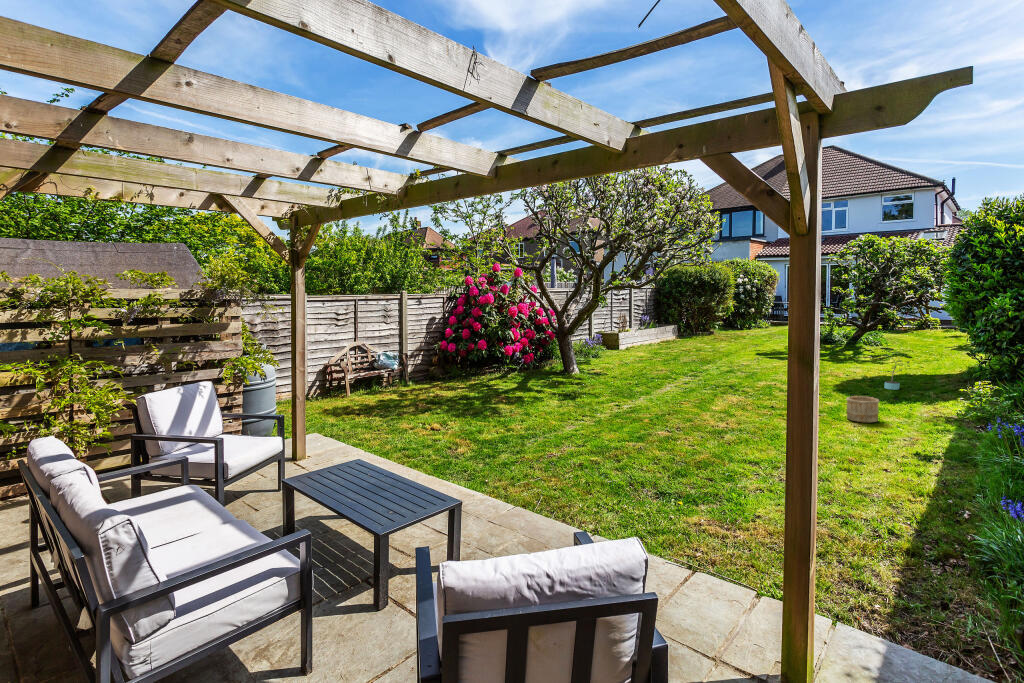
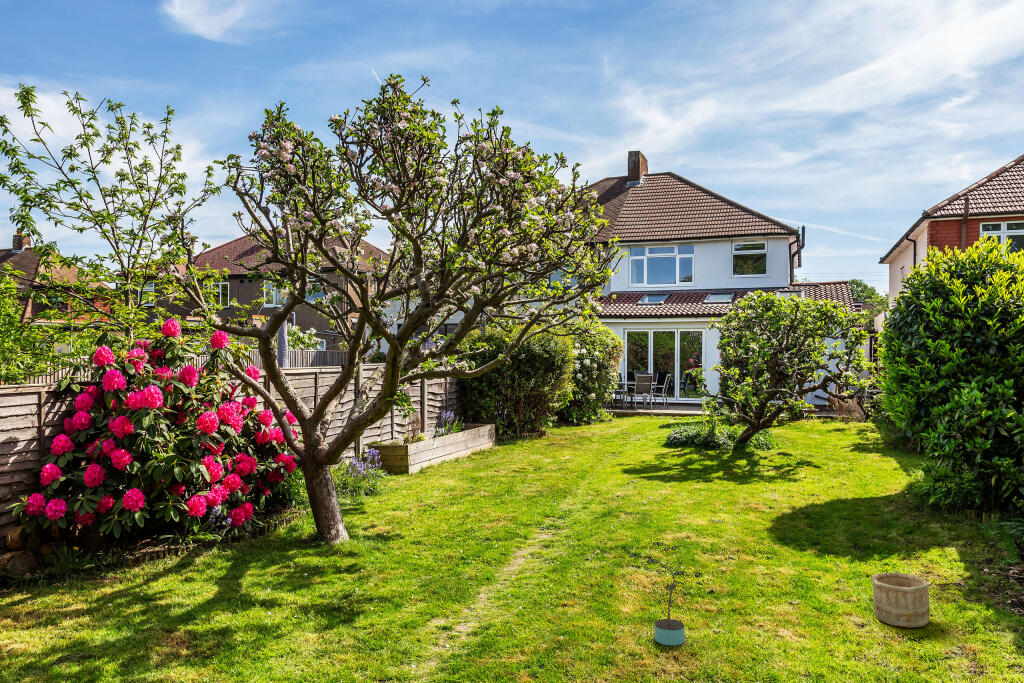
potted plant: present [884,350,910,390] -> present [646,542,703,645]

